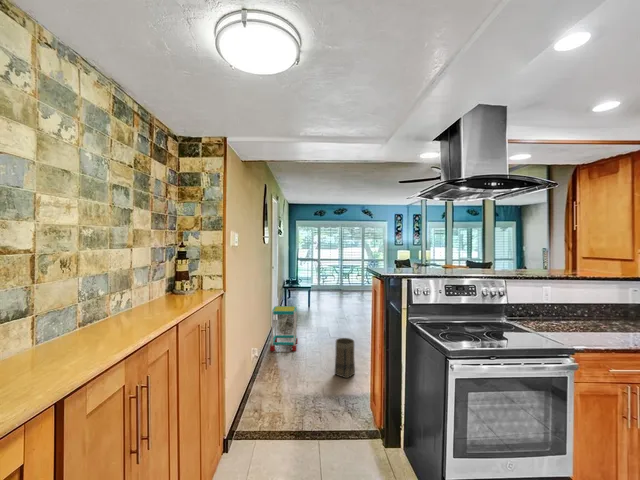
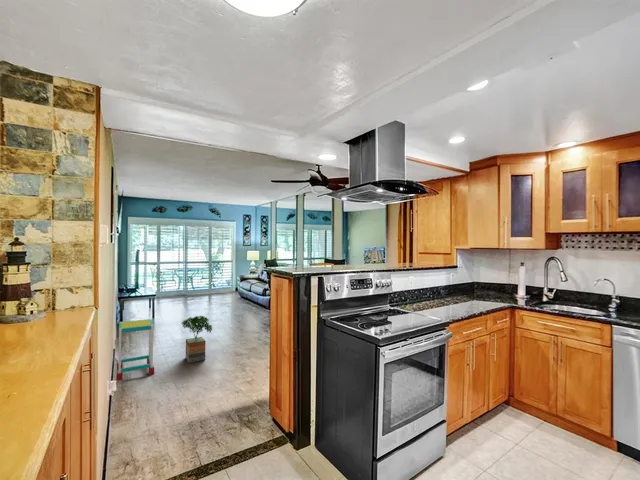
potted tree: none [319,307,344,347] -> present [182,316,212,363]
basket: present [335,338,355,378] -> none [214,347,237,391]

